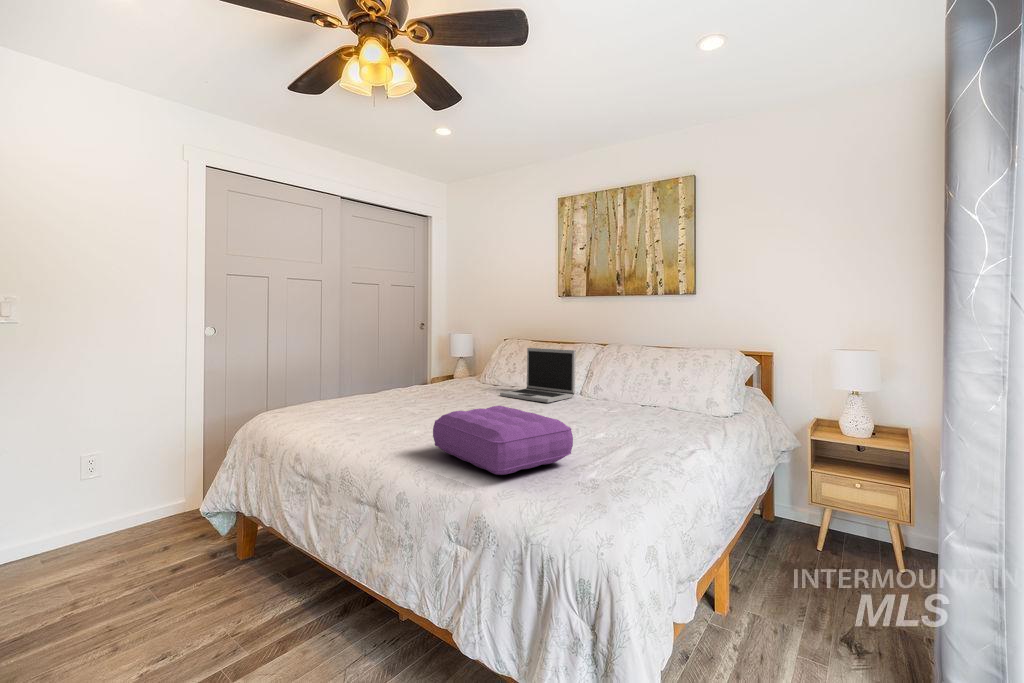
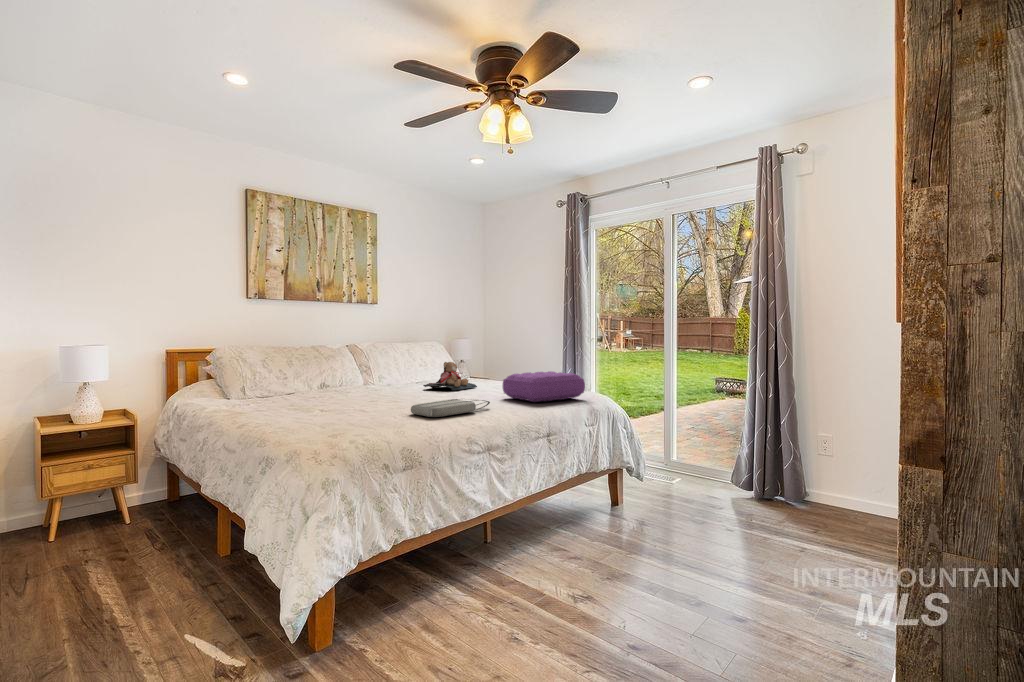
laptop: present [500,348,576,403] -> none [321,348,393,396]
teddy bear: none [573,377,646,426] -> present [423,362,477,391]
tote bag: none [332,408,406,431] -> present [411,399,490,417]

